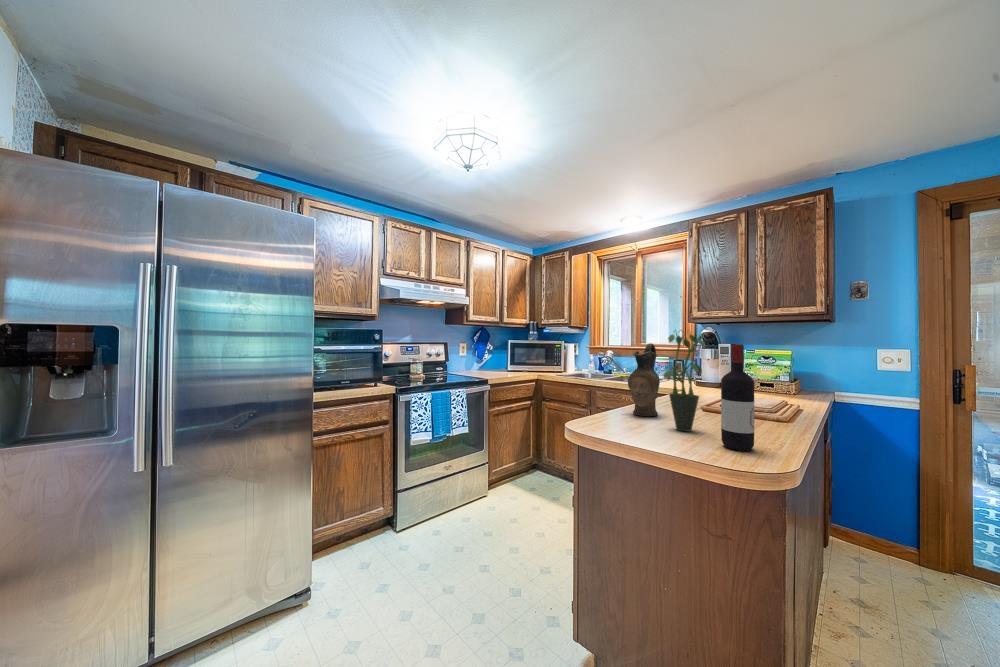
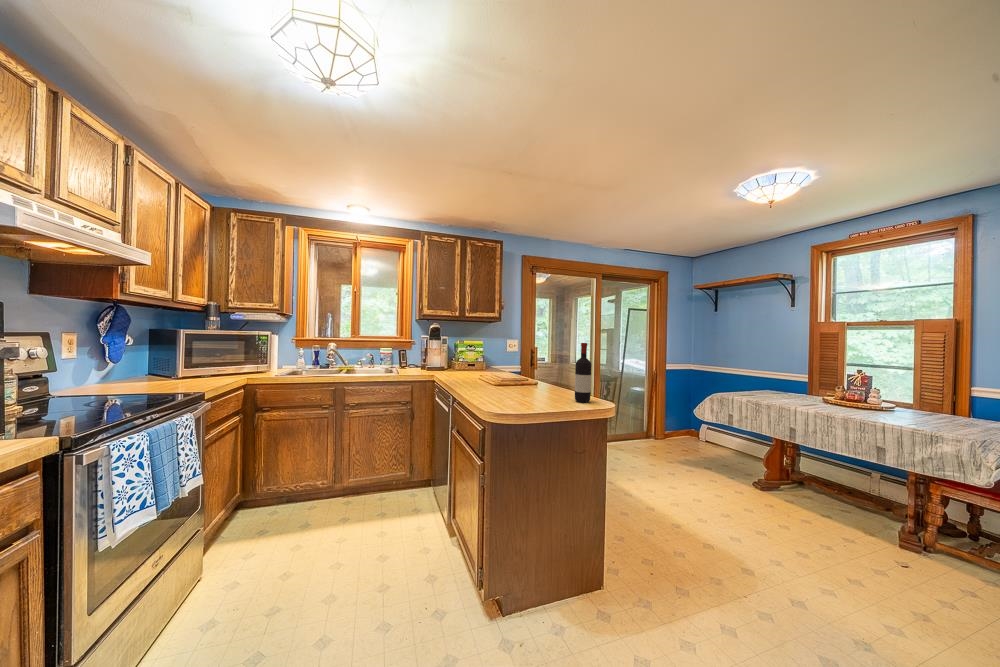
potted plant: present [664,330,706,432] -> none [534,332,564,400]
ceramic pitcher: present [628,343,660,416] -> none [486,340,510,396]

